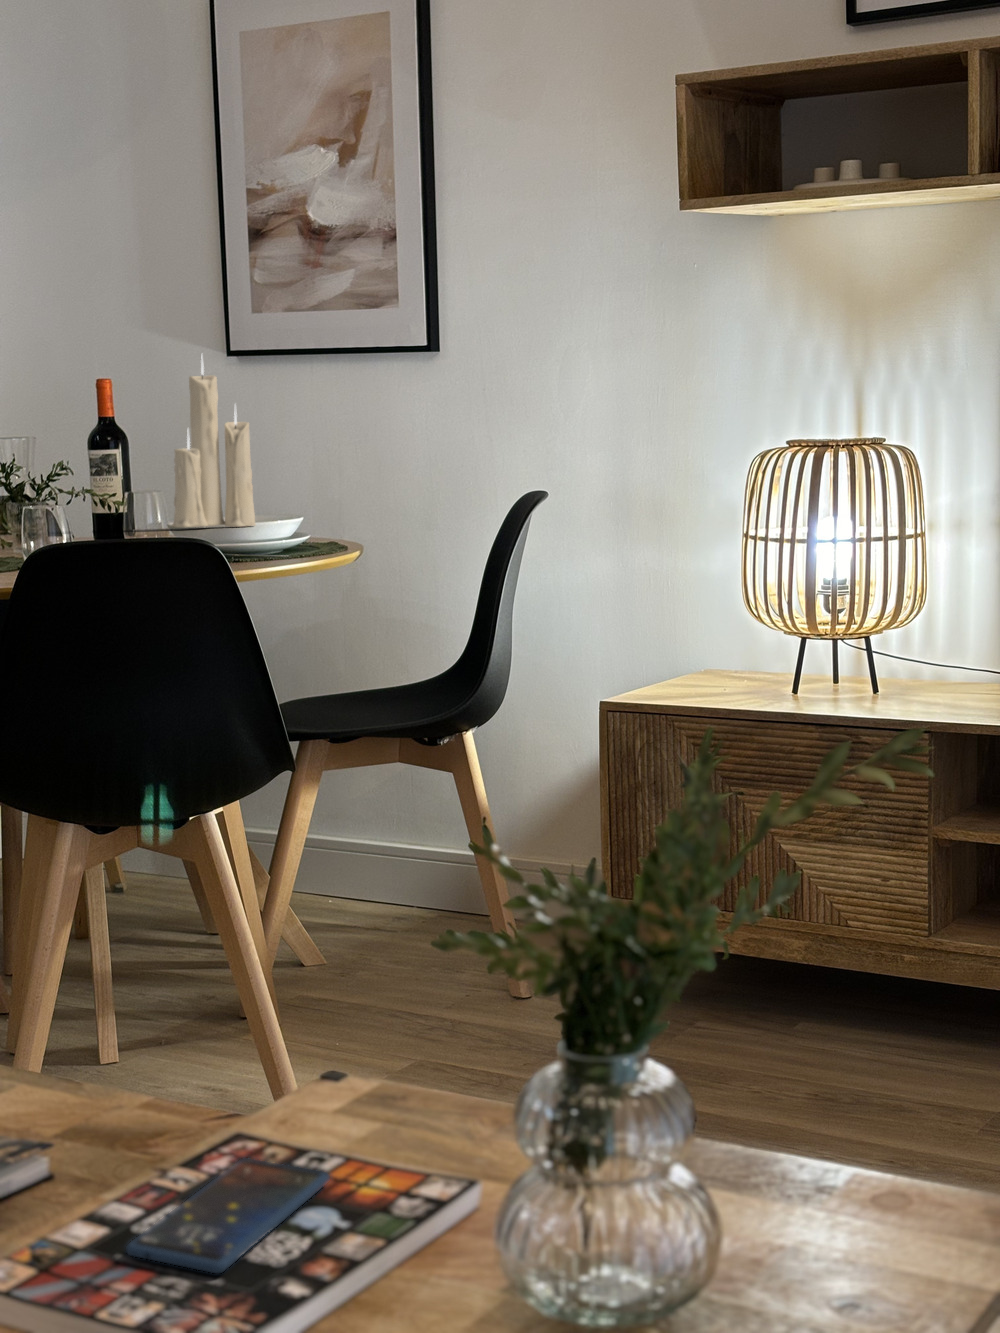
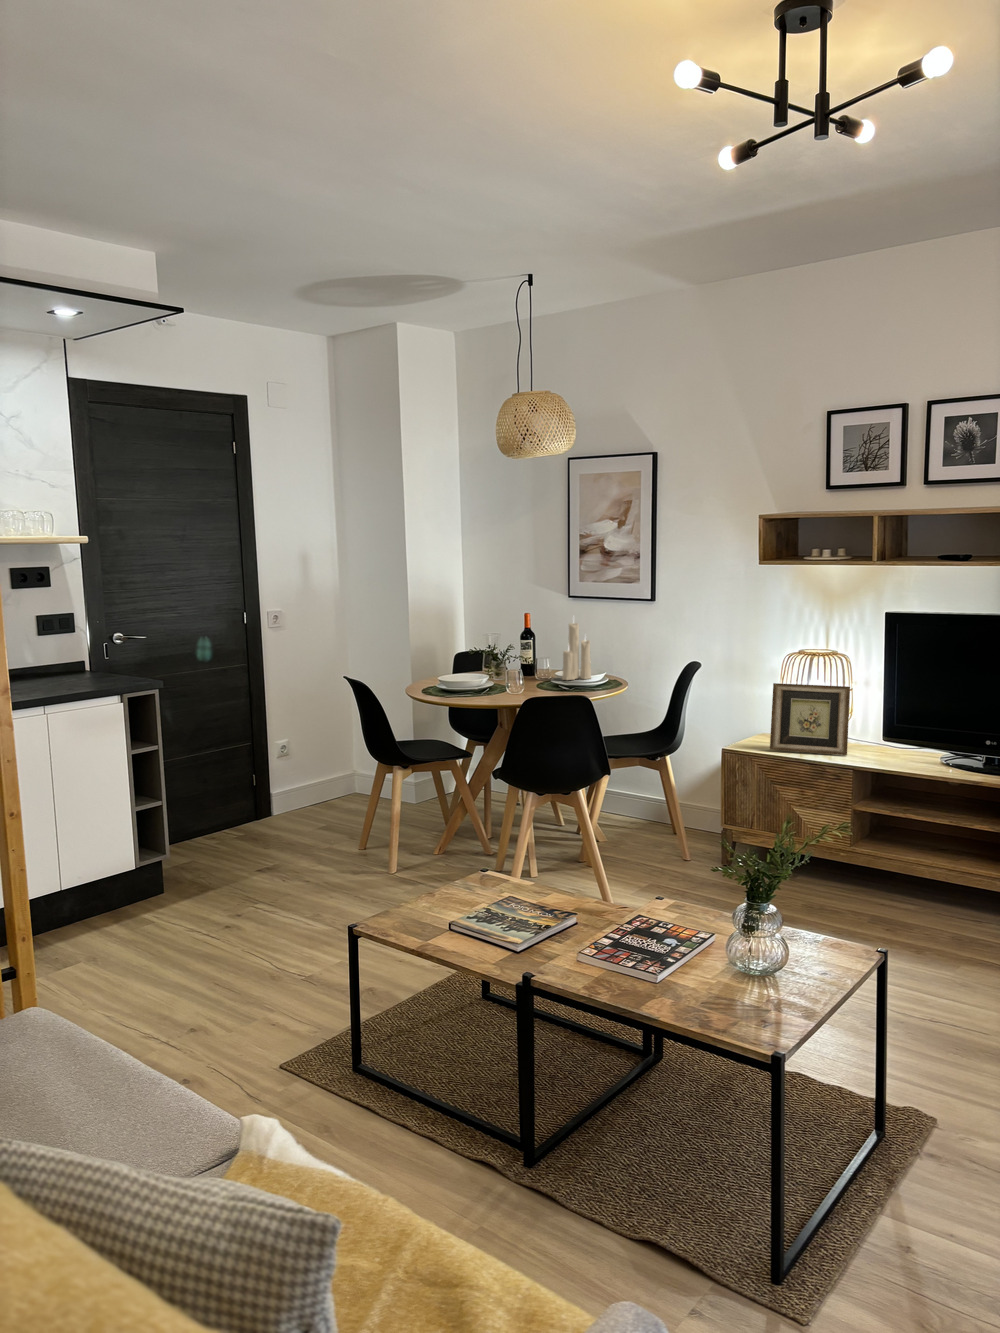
picture frame: none [720,526,915,702] -> present [770,683,850,755]
smartphone: present [126,1159,330,1273] -> none [622,922,671,954]

